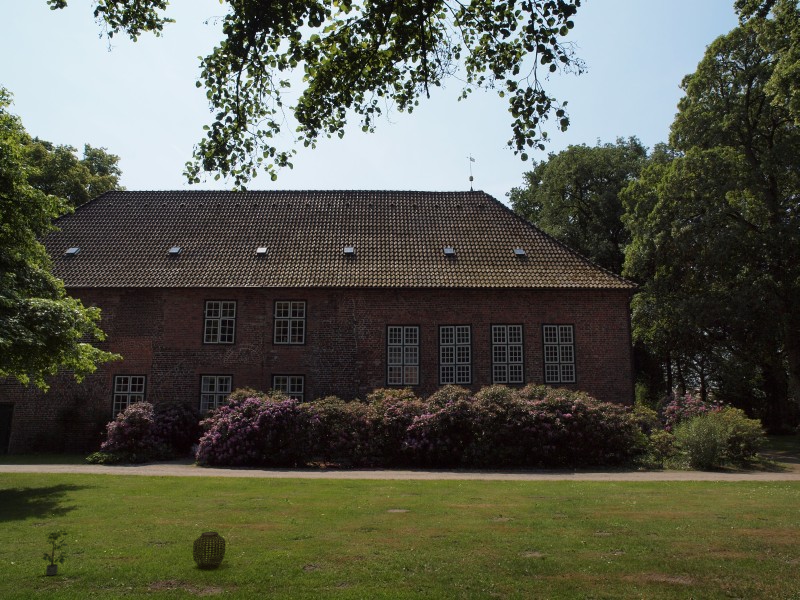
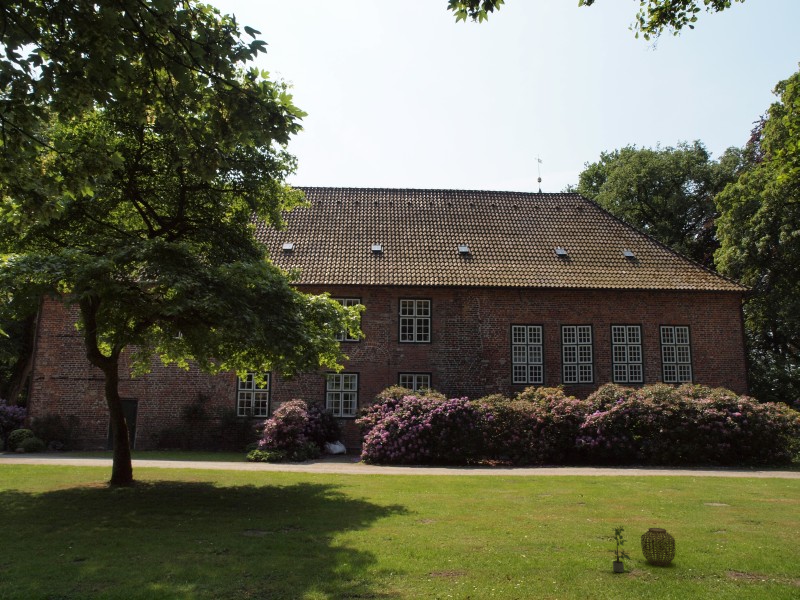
woven basket: present [193,532,225,569] -> present [641,528,675,566]

